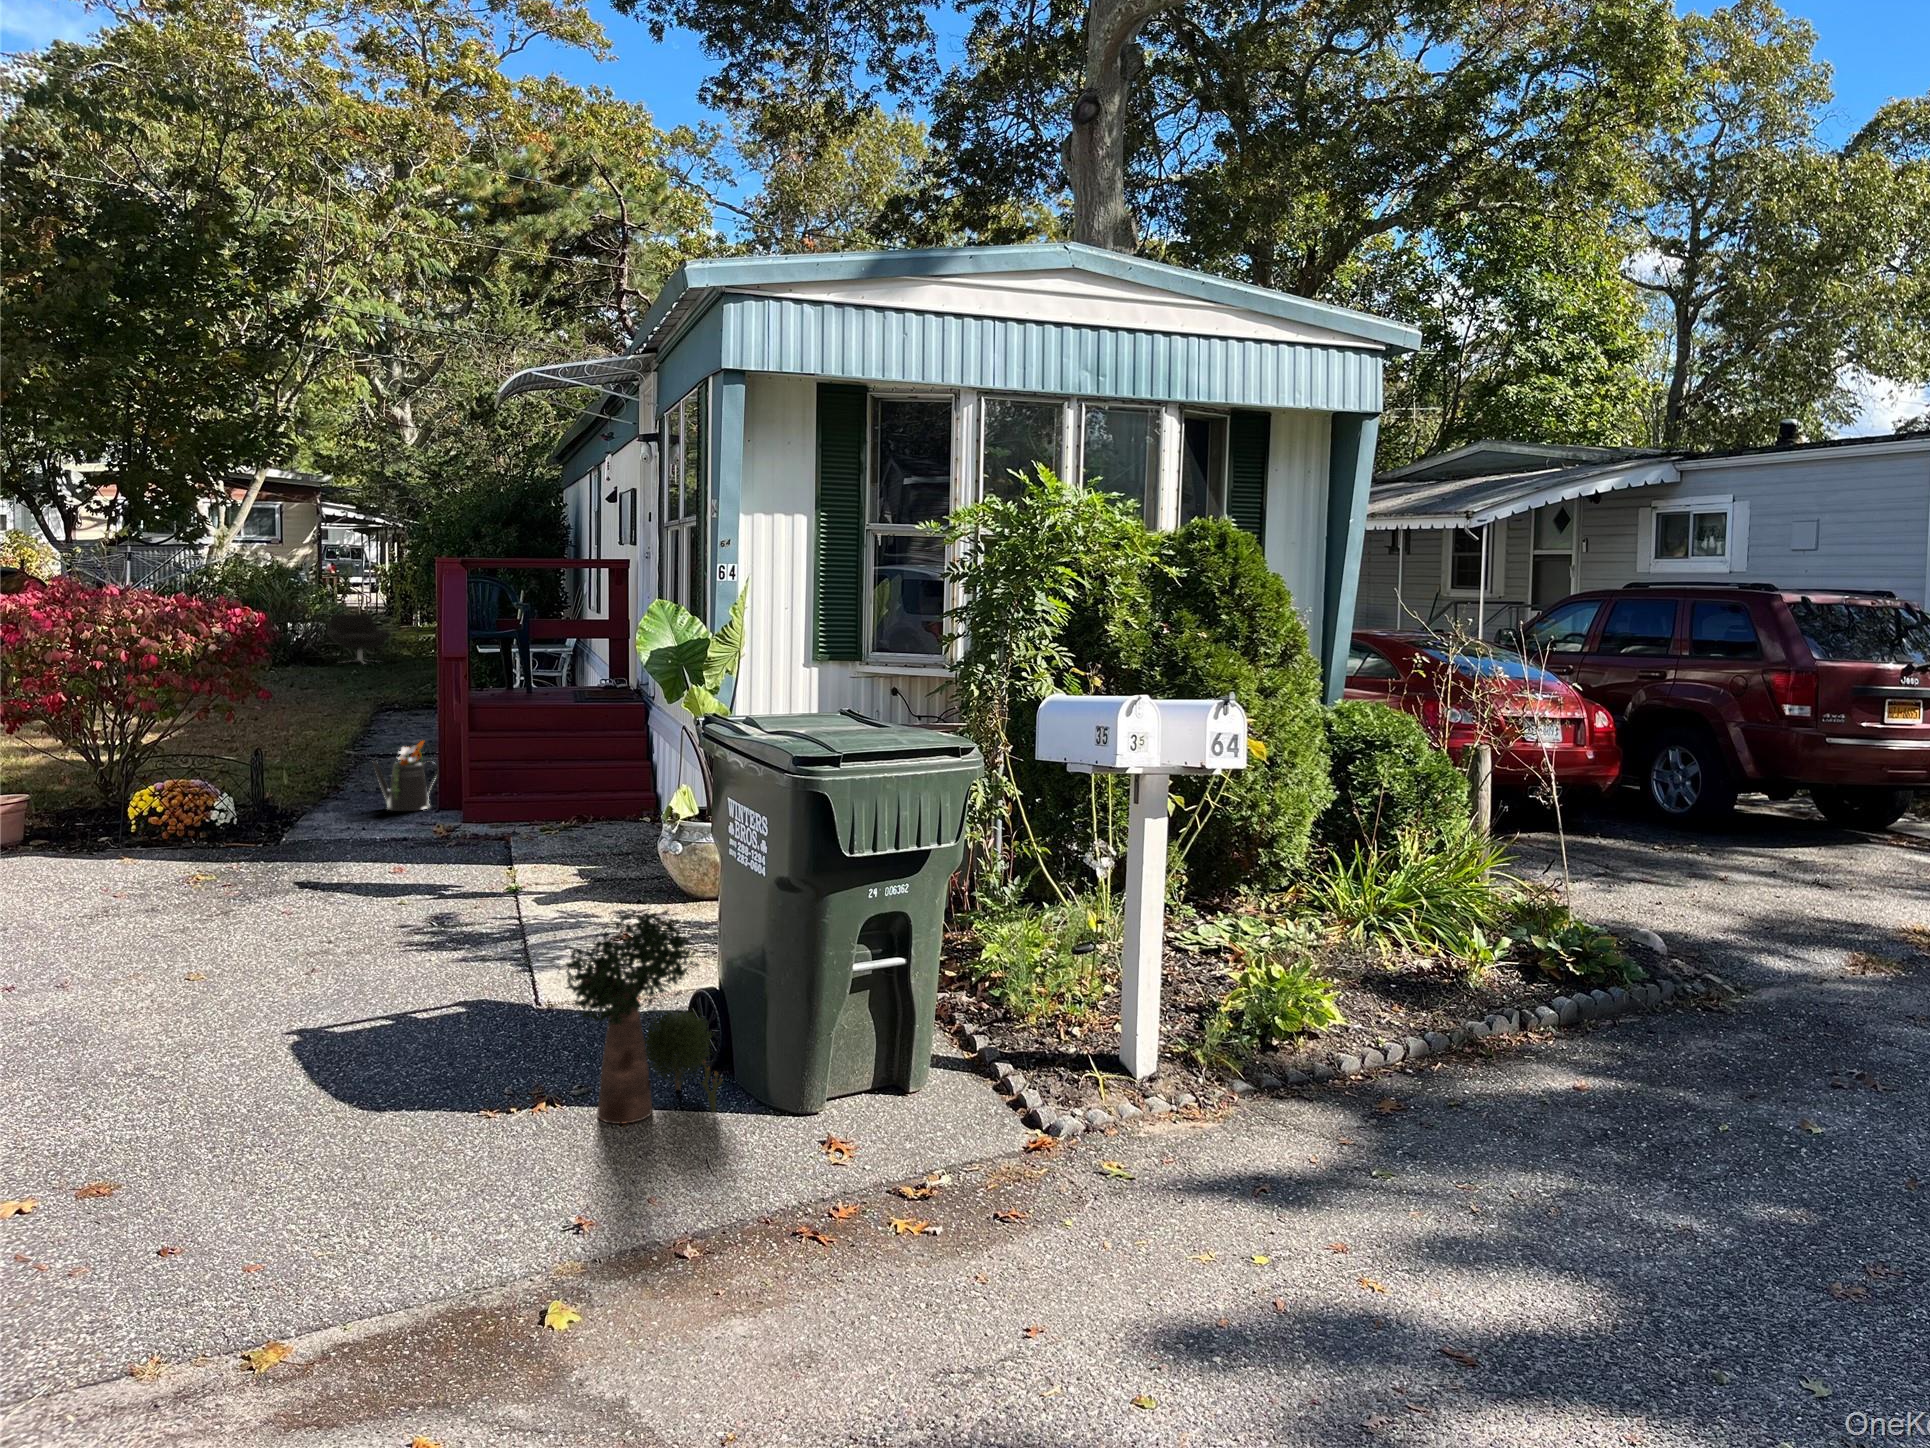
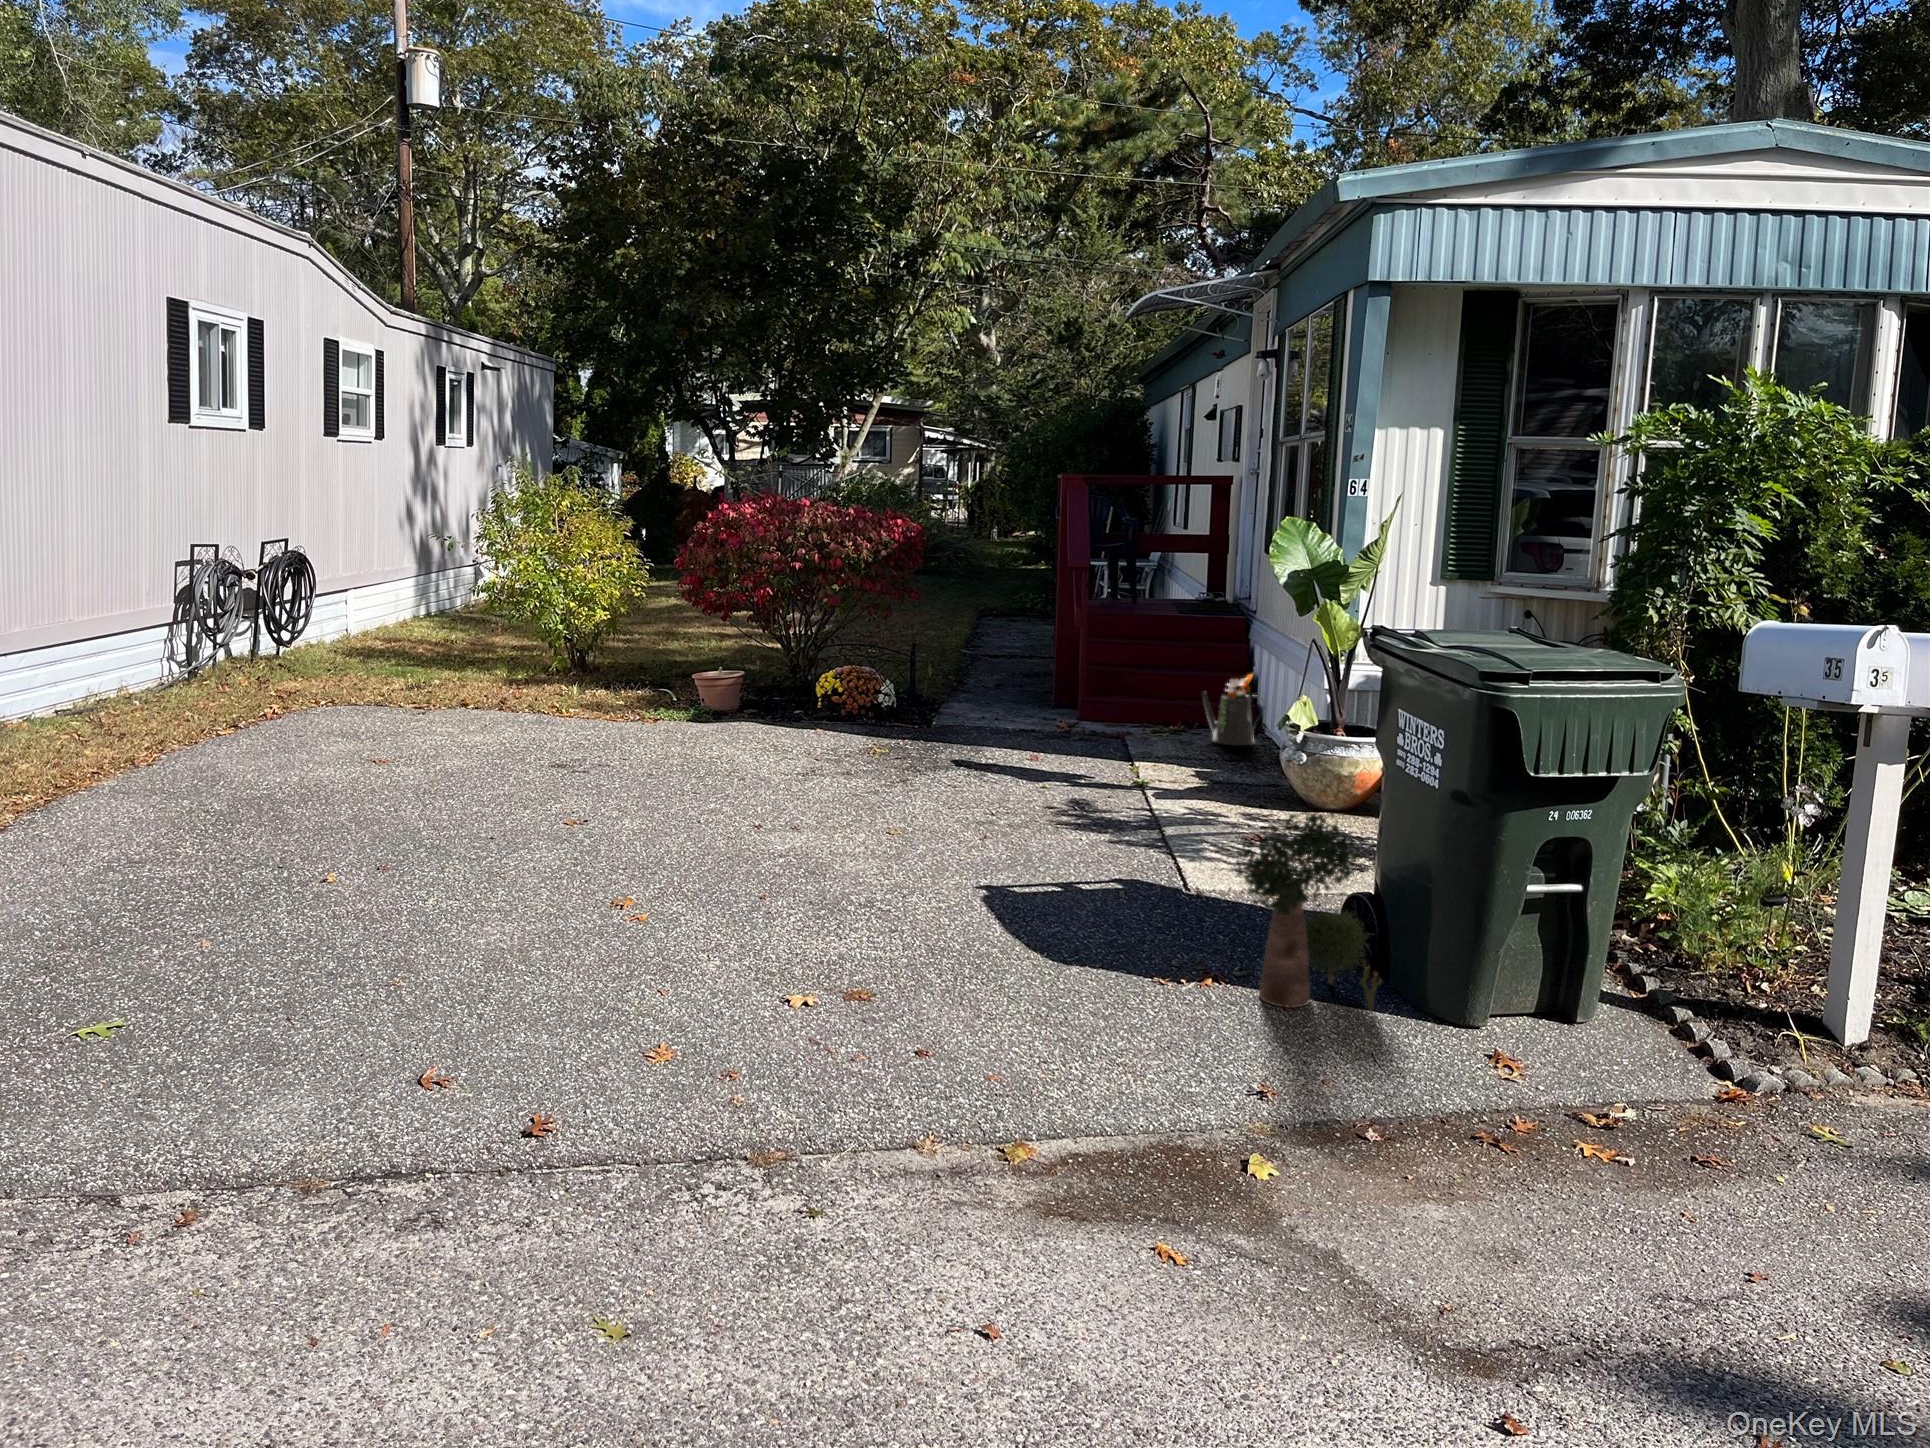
lounge chair: present [327,614,391,663] -> none [934,527,987,572]
watering can: present [373,741,430,811] -> present [1202,674,1265,746]

